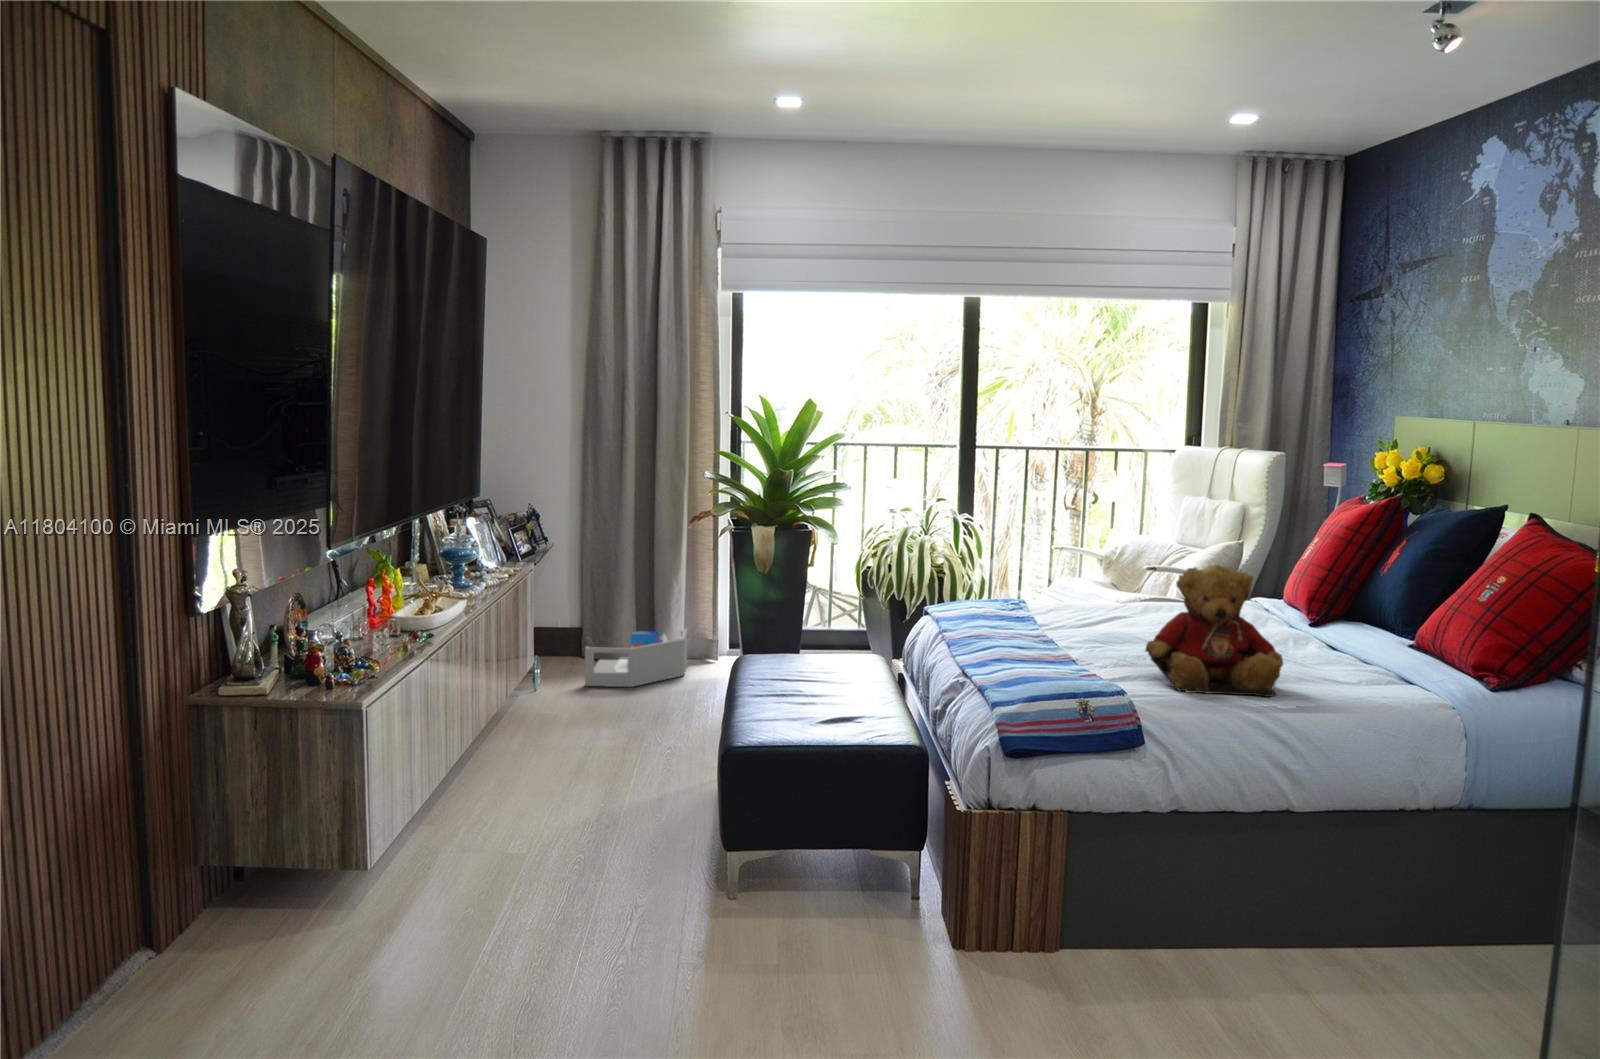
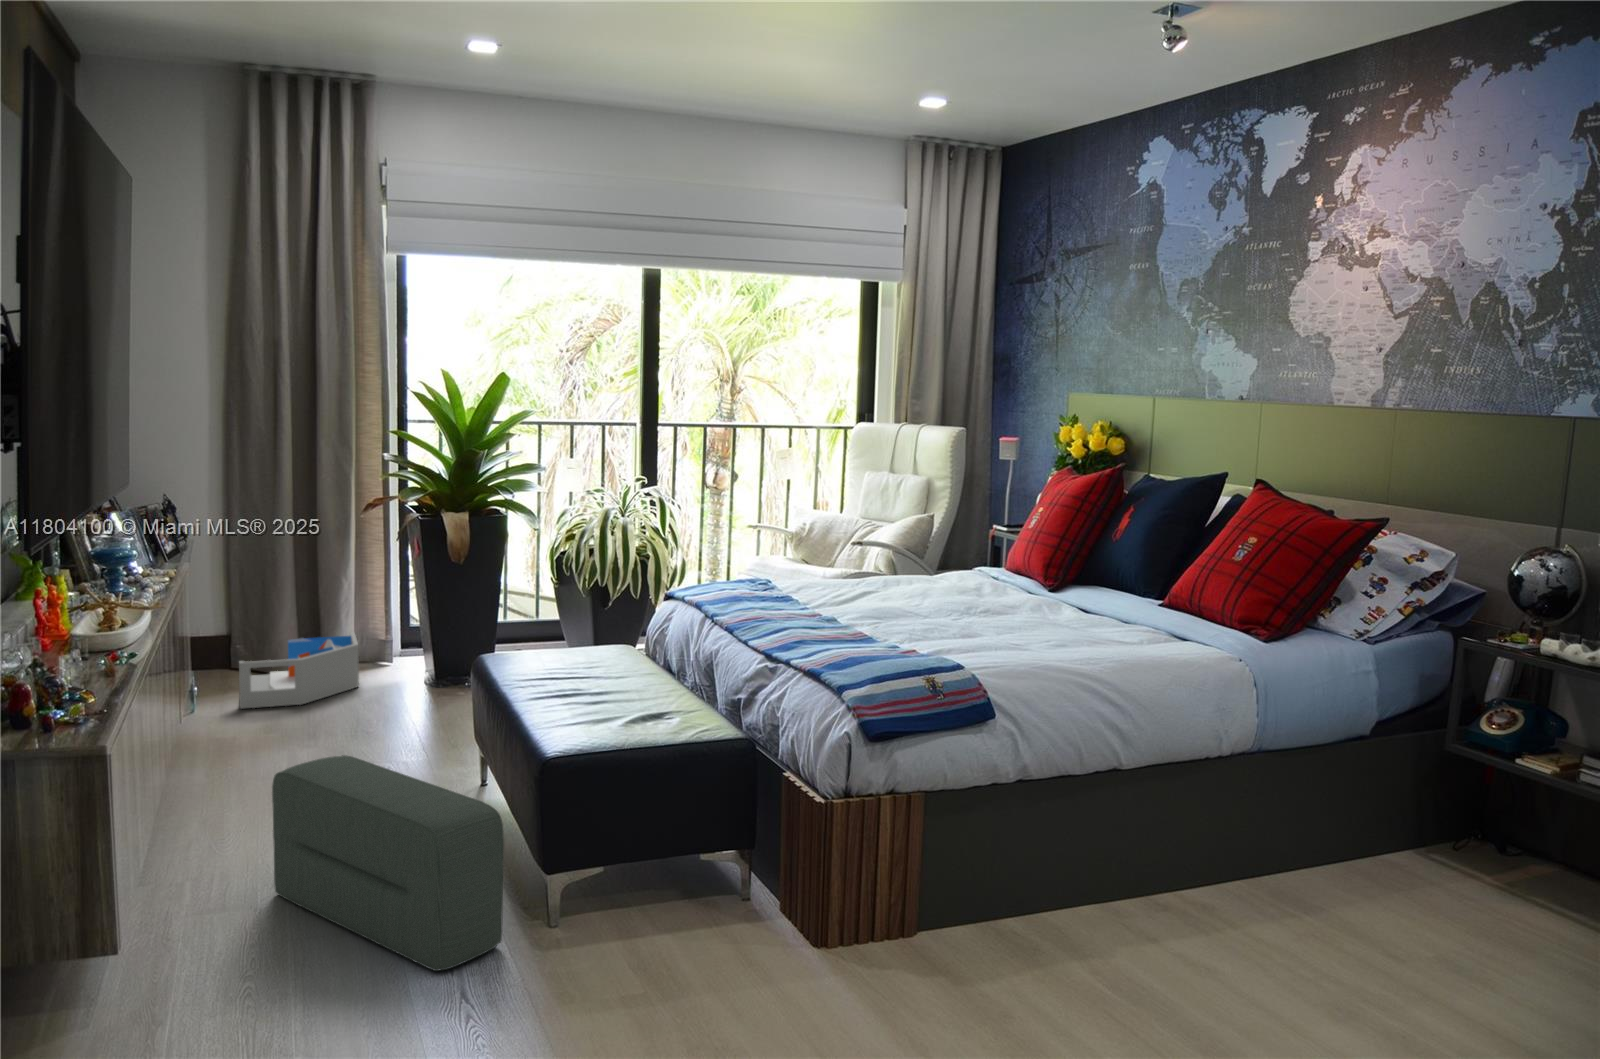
teddy bear: present [1145,565,1283,697] -> none [959,533,1091,661]
pouf: none [538,728,687,913] -> present [272,755,504,971]

